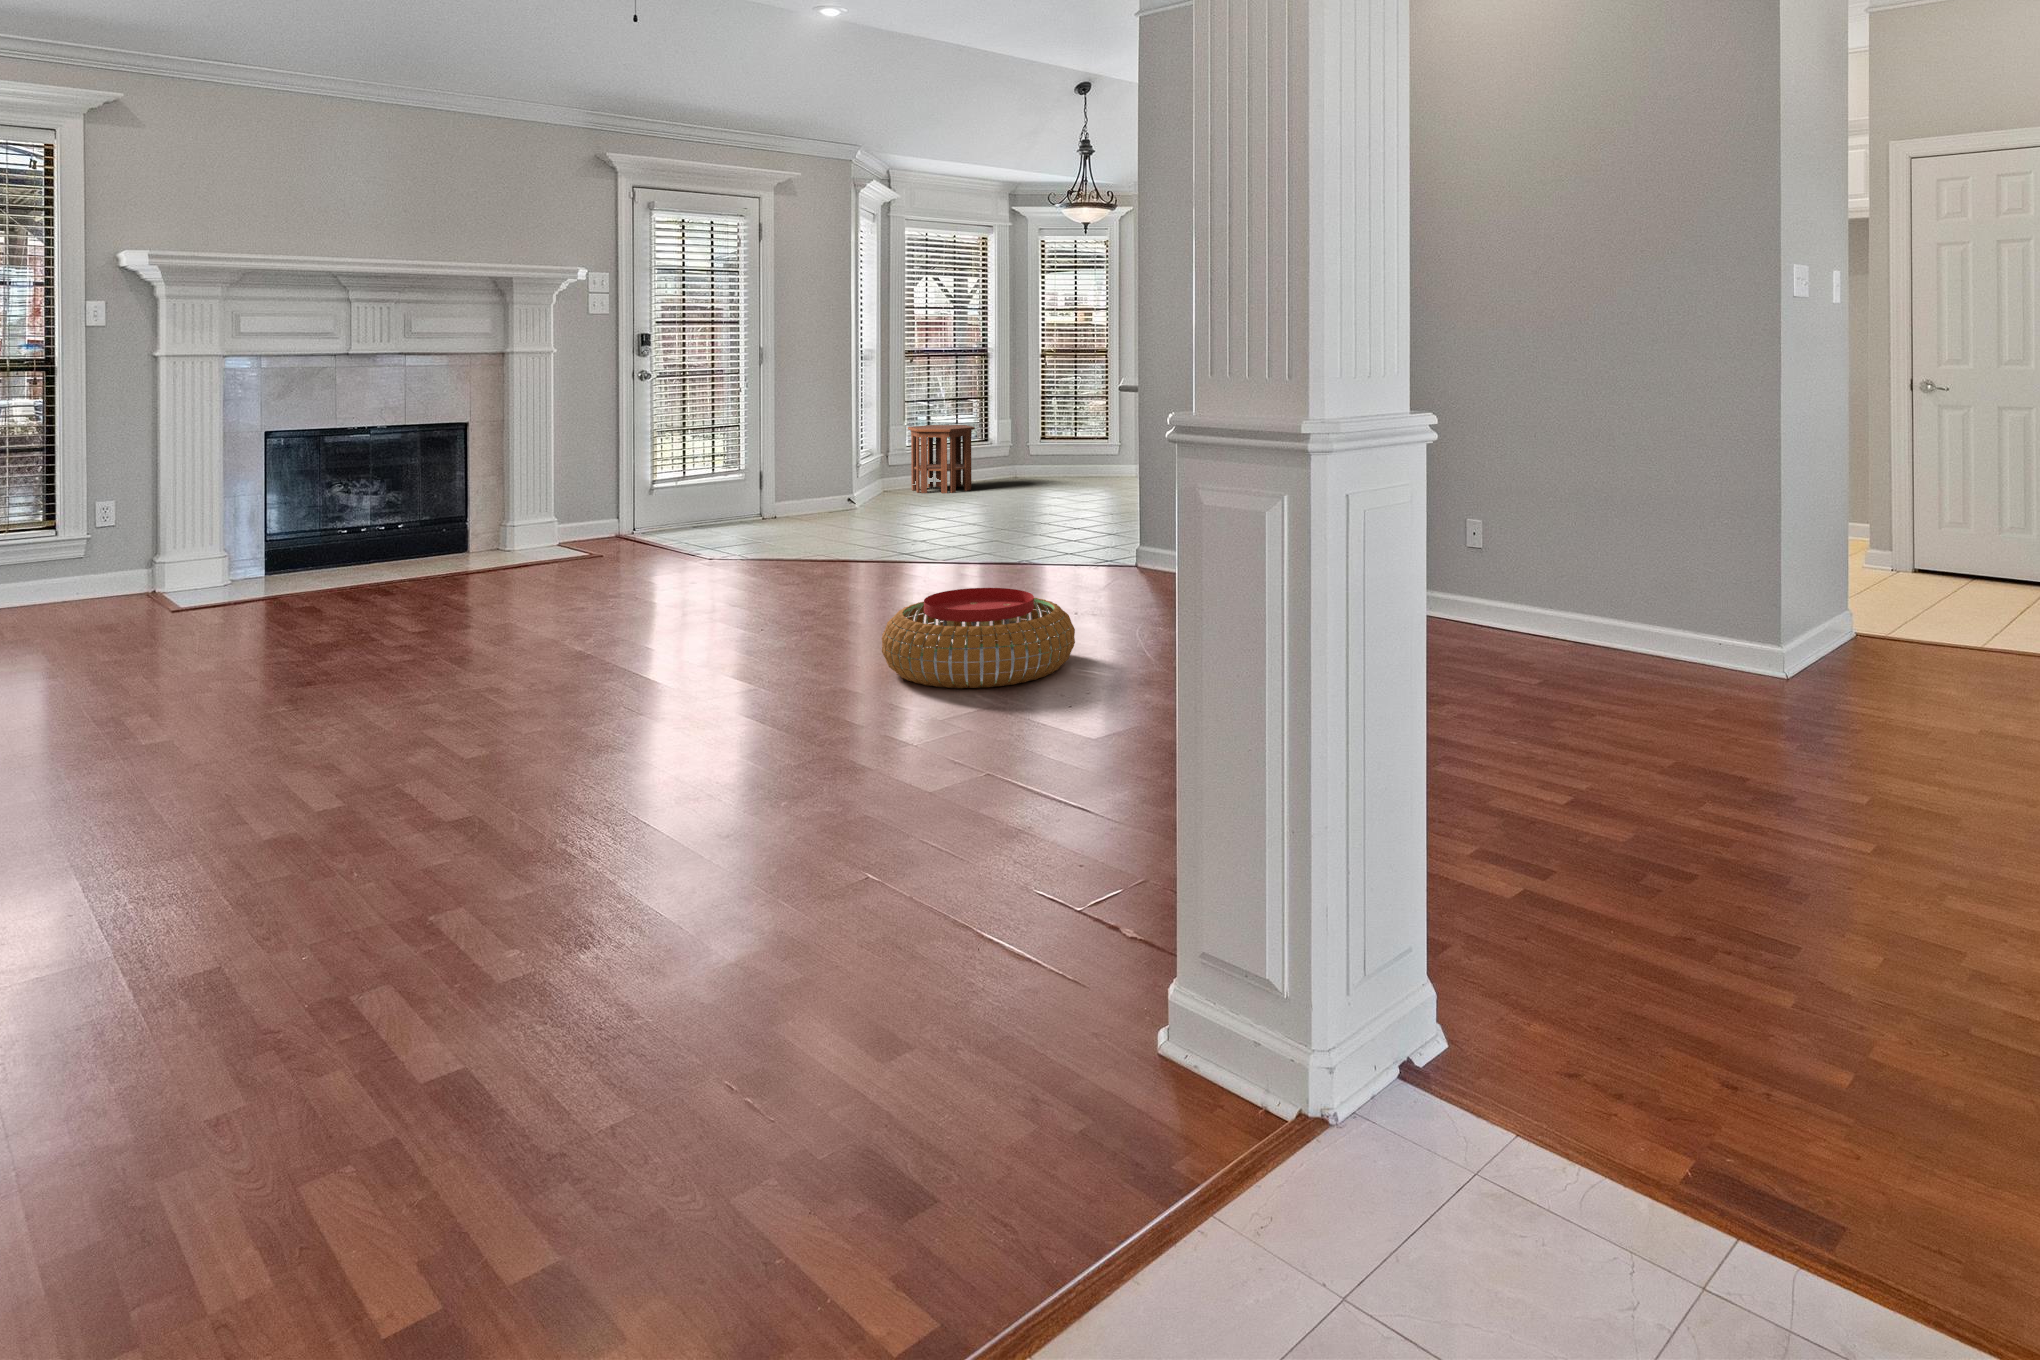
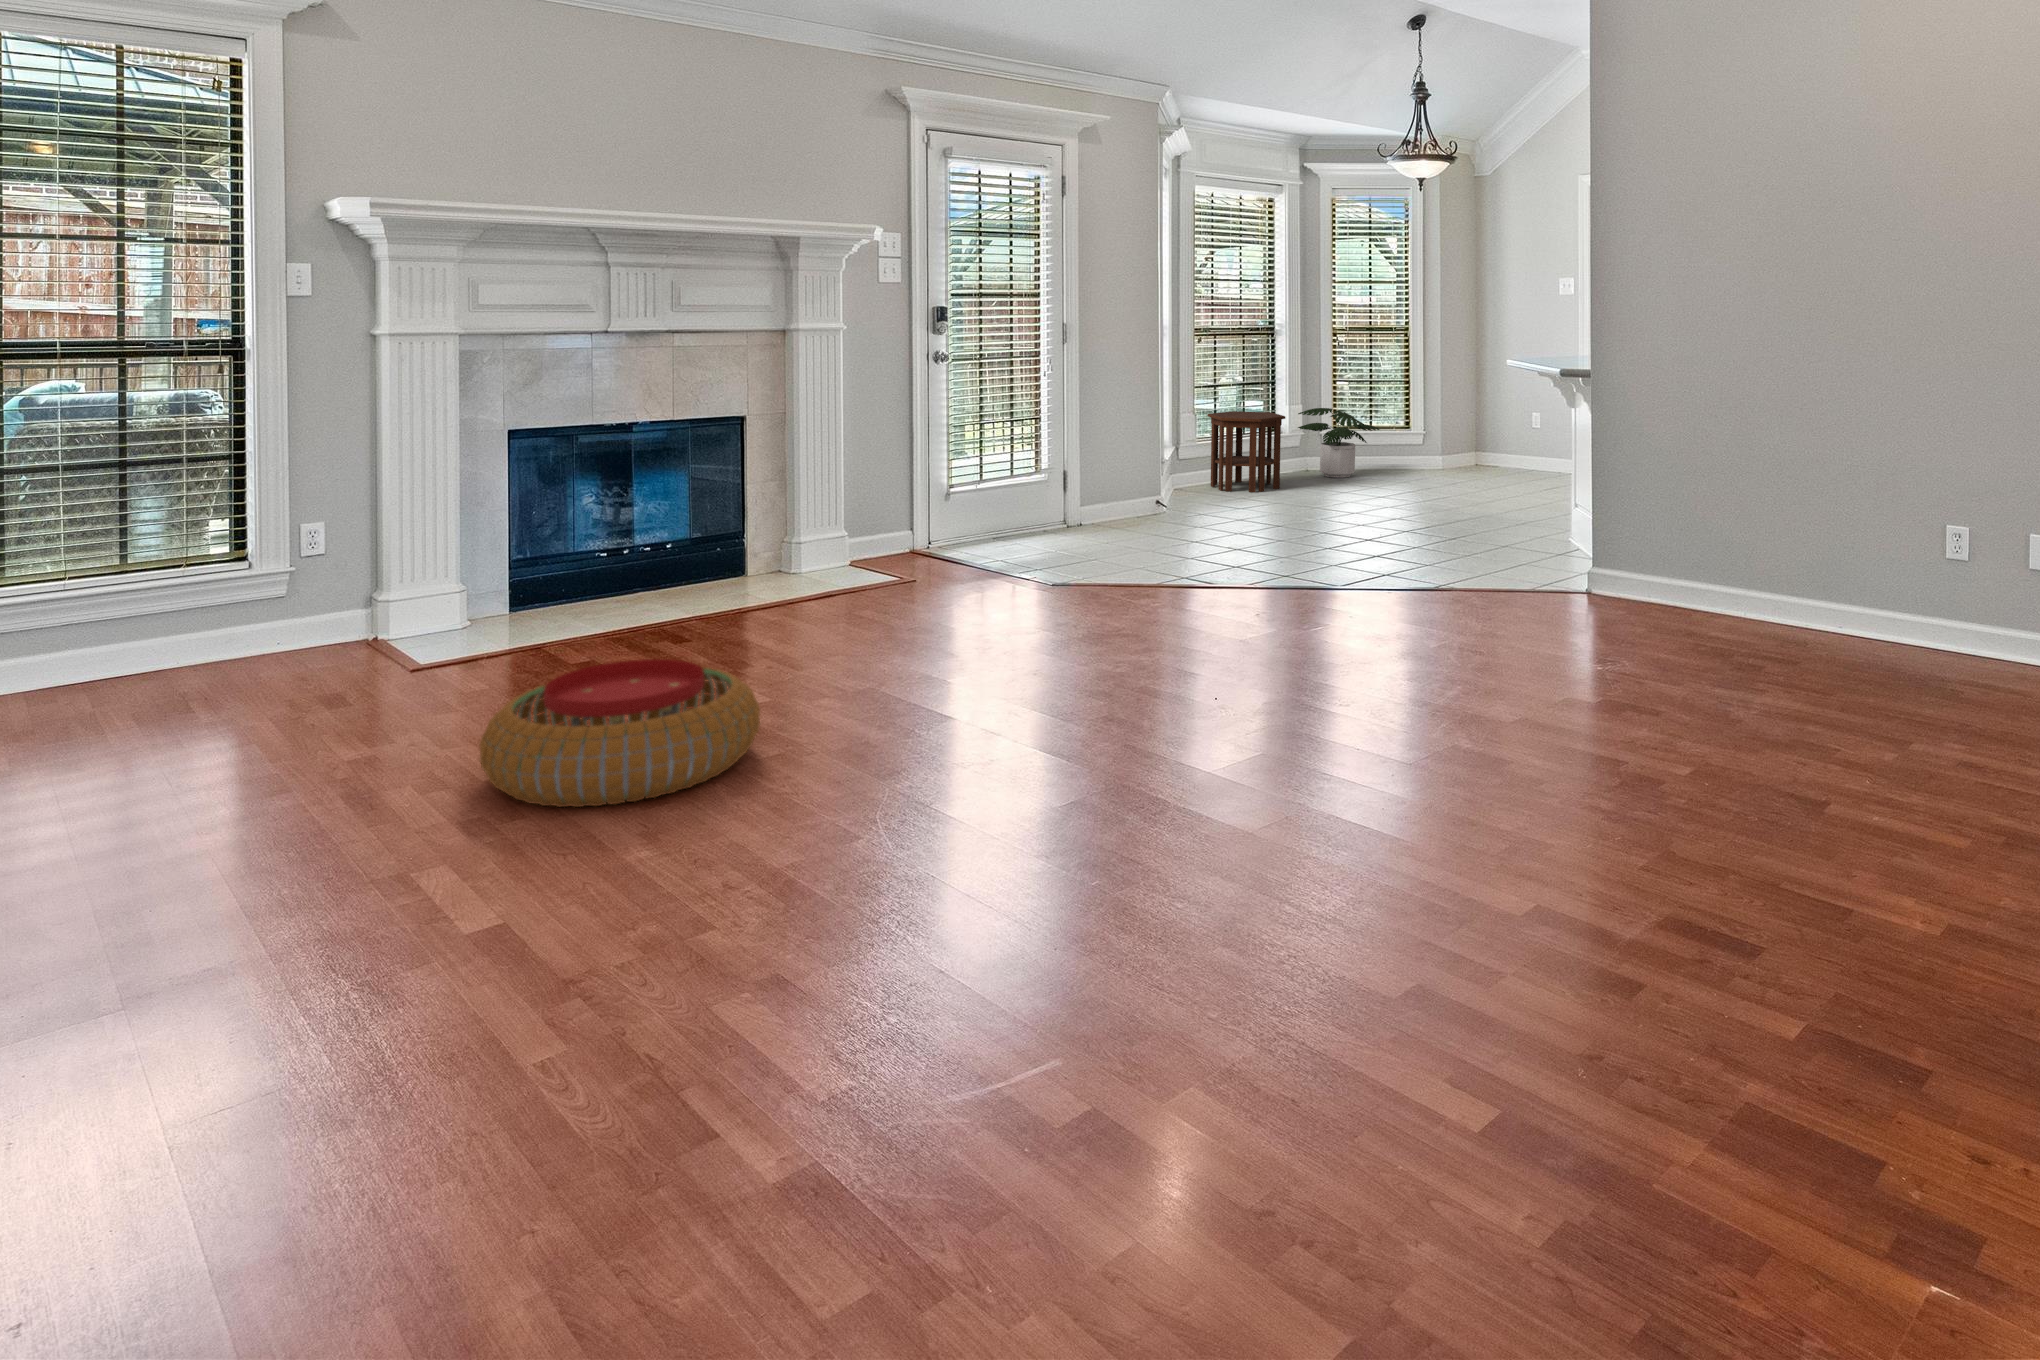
potted plant: none [994,422,1069,482] -> present [1298,408,1379,478]
pouf: present [882,588,1075,688] -> present [480,659,760,807]

